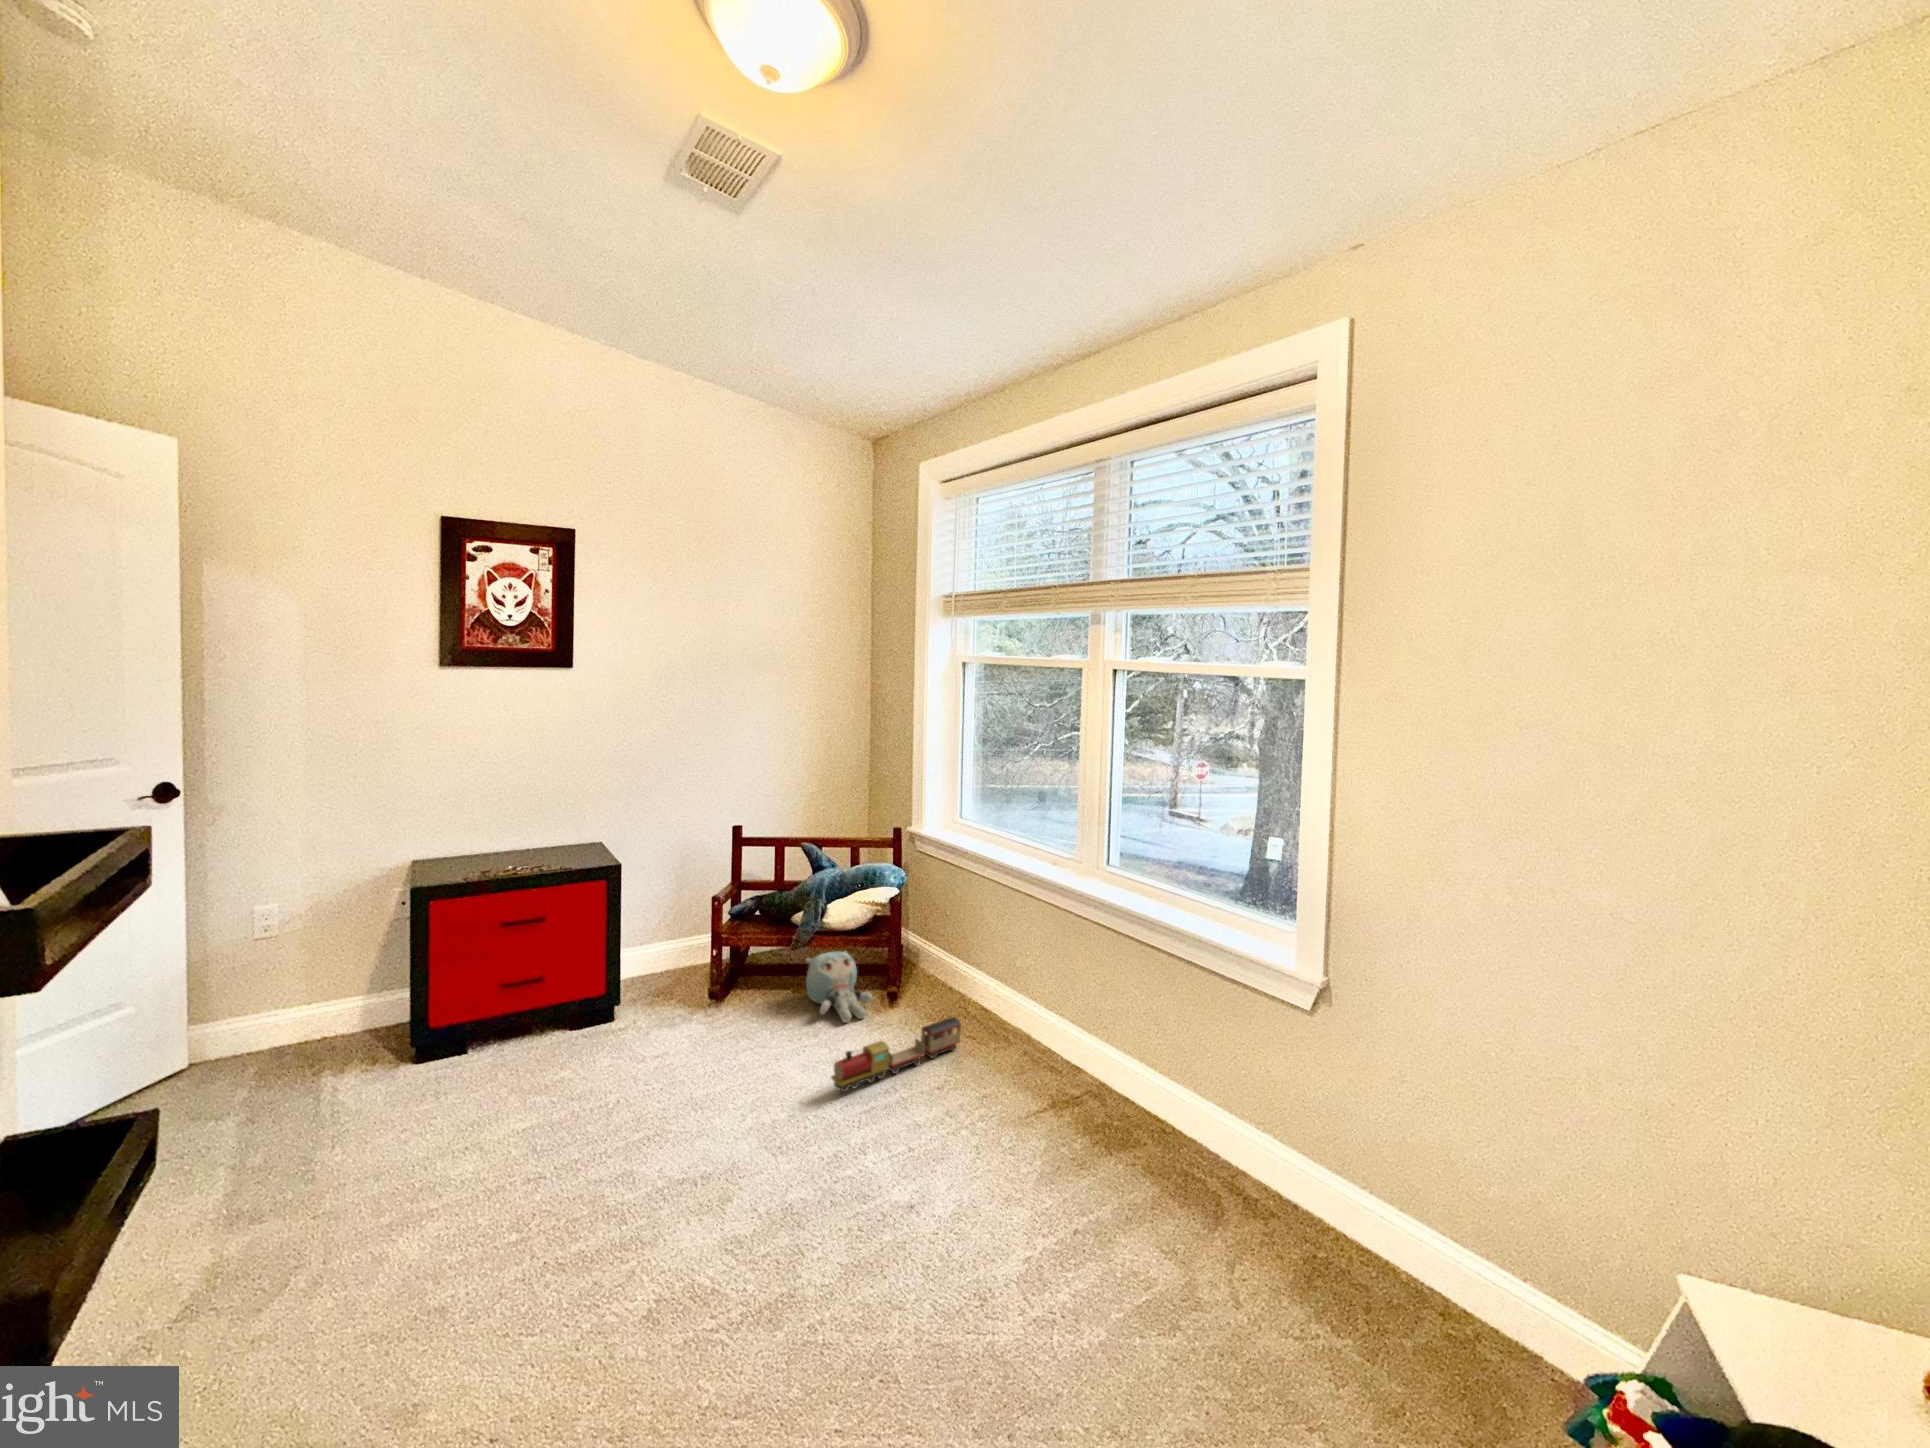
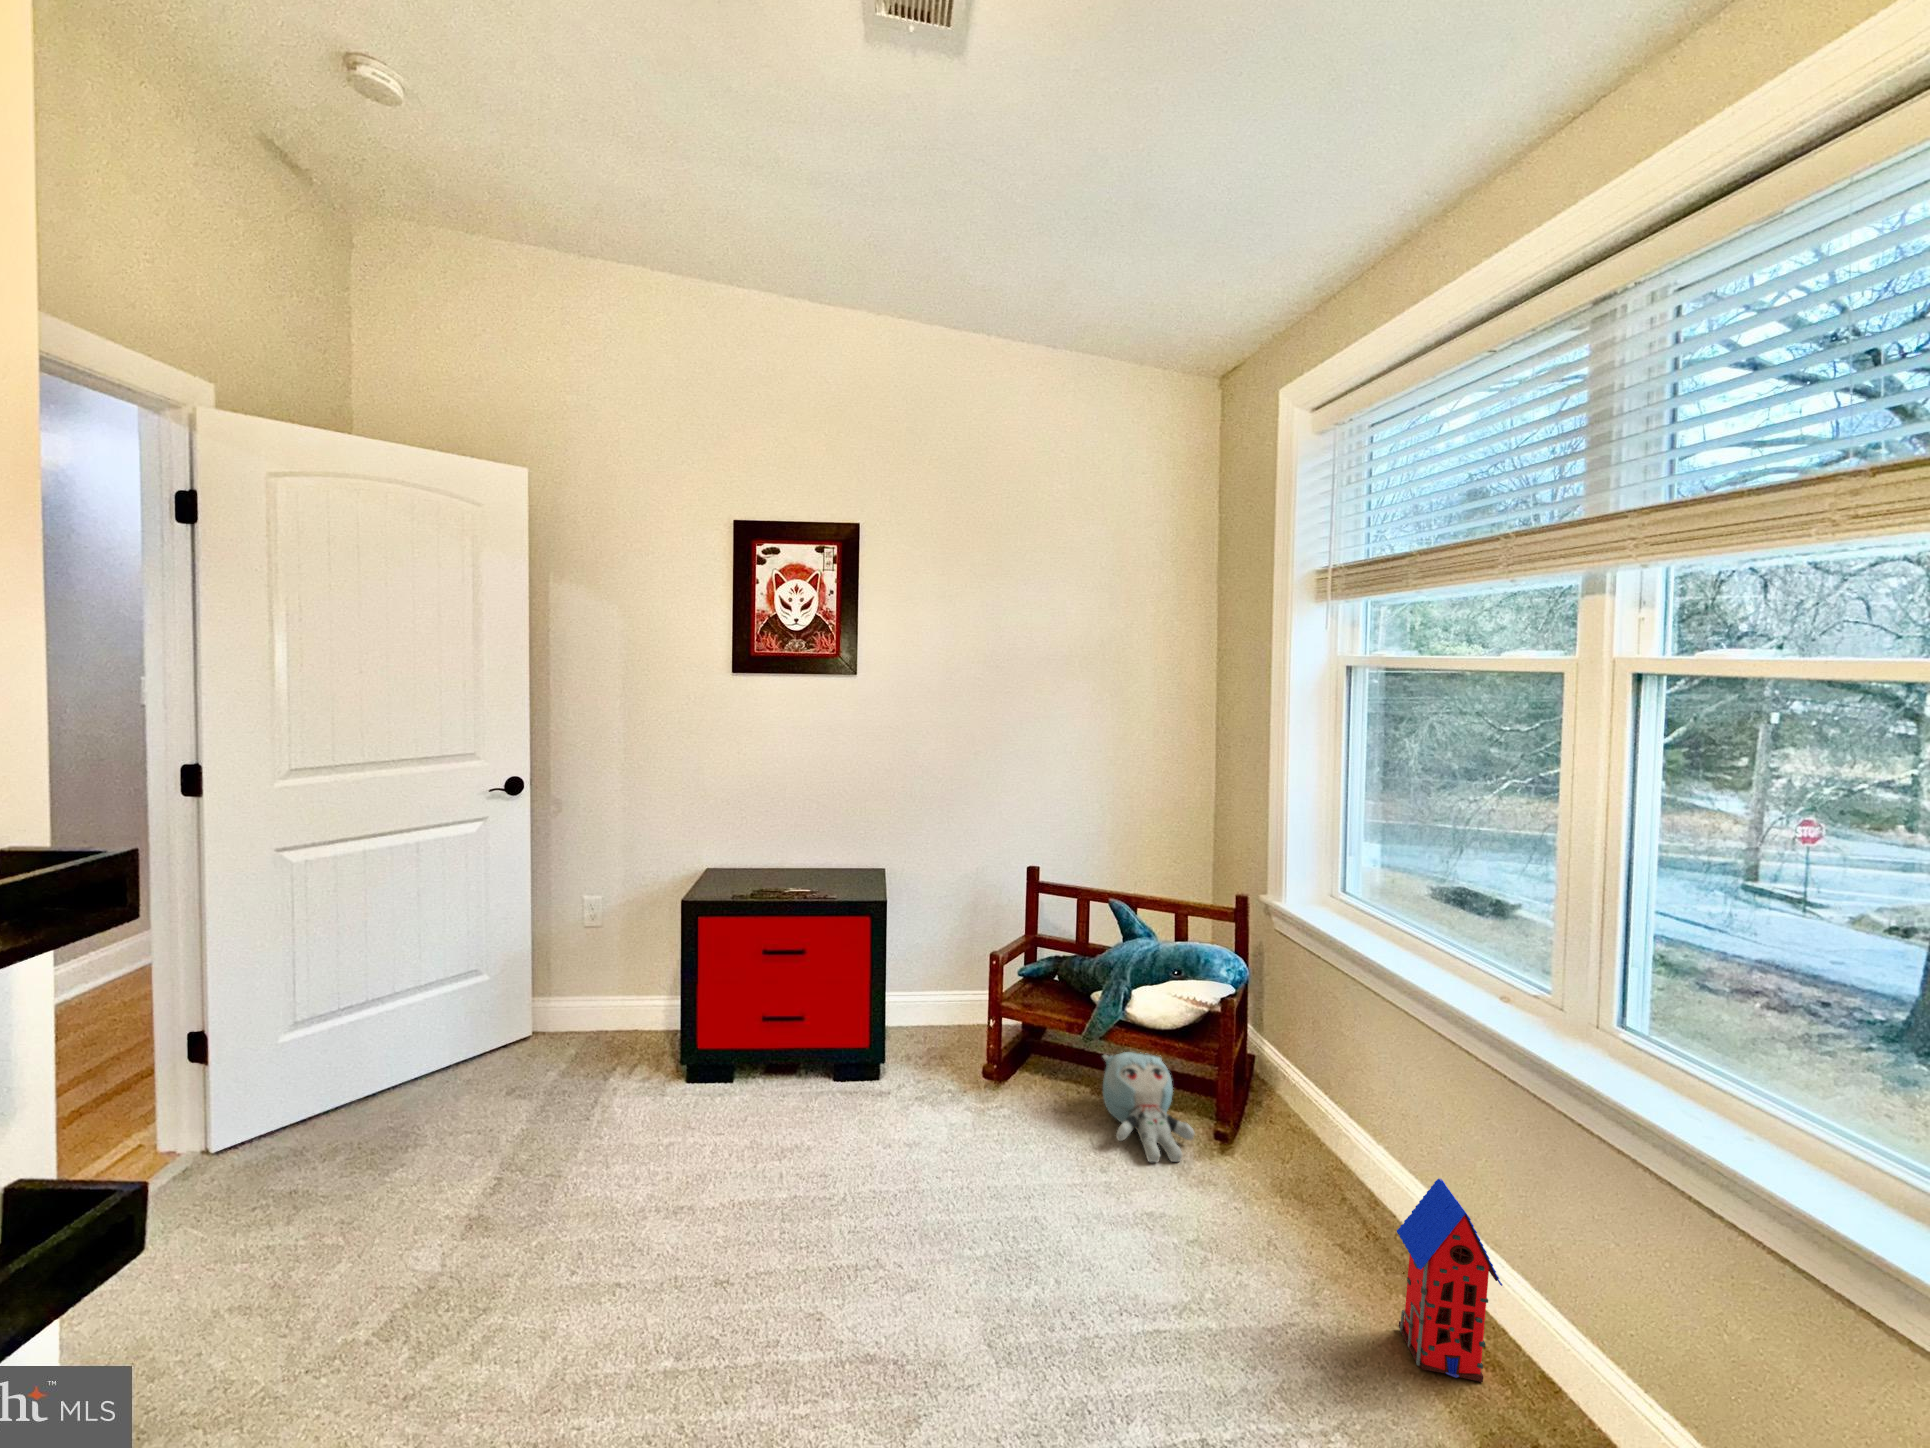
toy house: none [995,972,1046,1081] -> present [1397,1179,1502,1382]
toy train: present [831,1017,961,1092] -> none [1114,1210,1334,1289]

